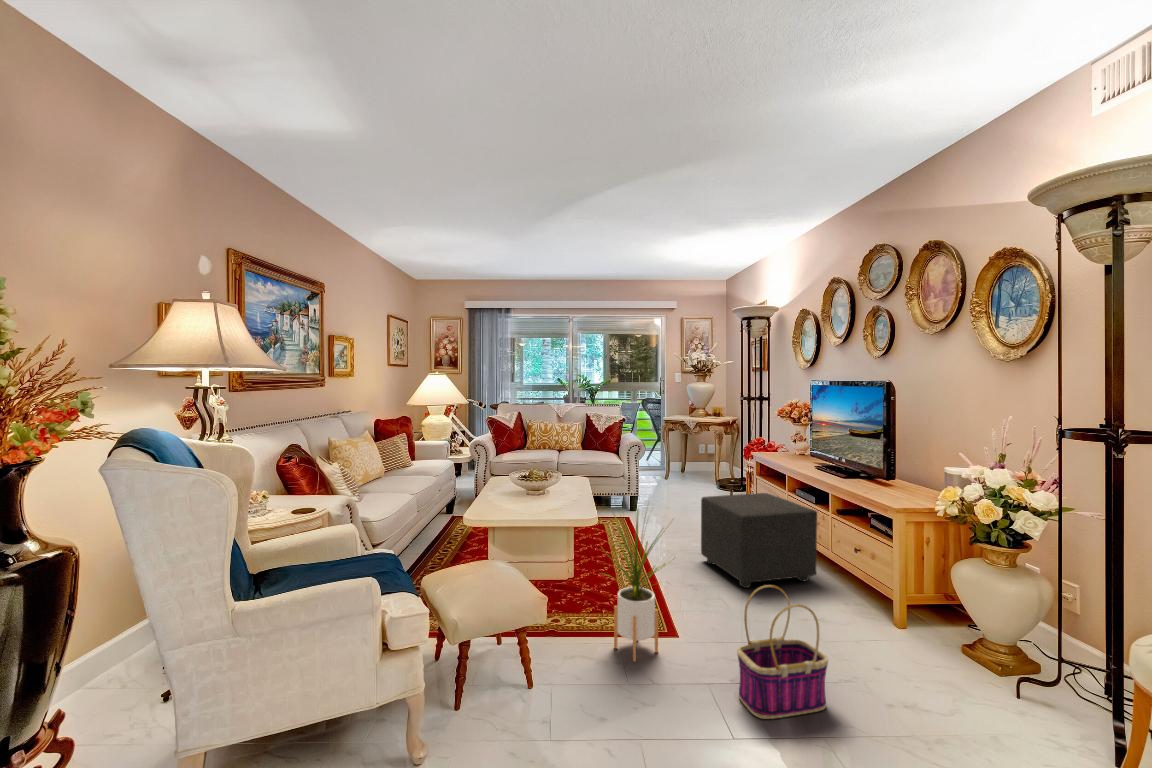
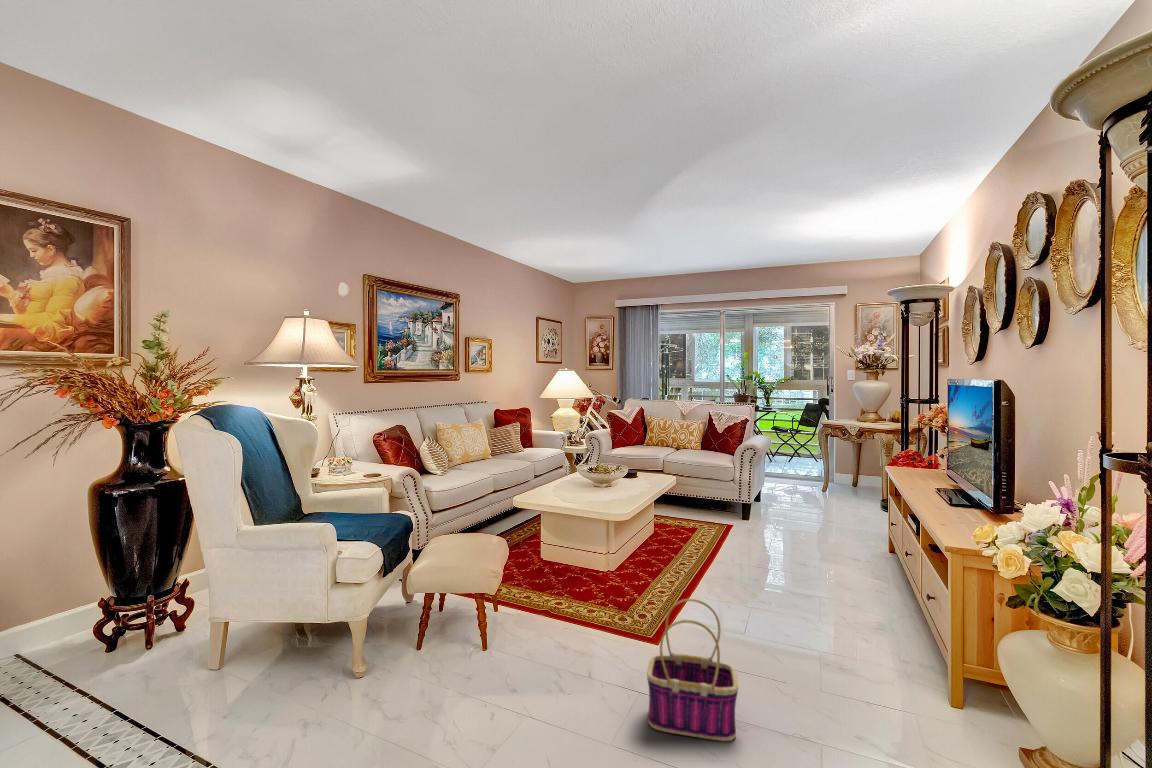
ottoman: present [701,493,817,588] -> none [761,510,881,623]
house plant: present [607,509,665,662] -> none [560,498,641,652]

